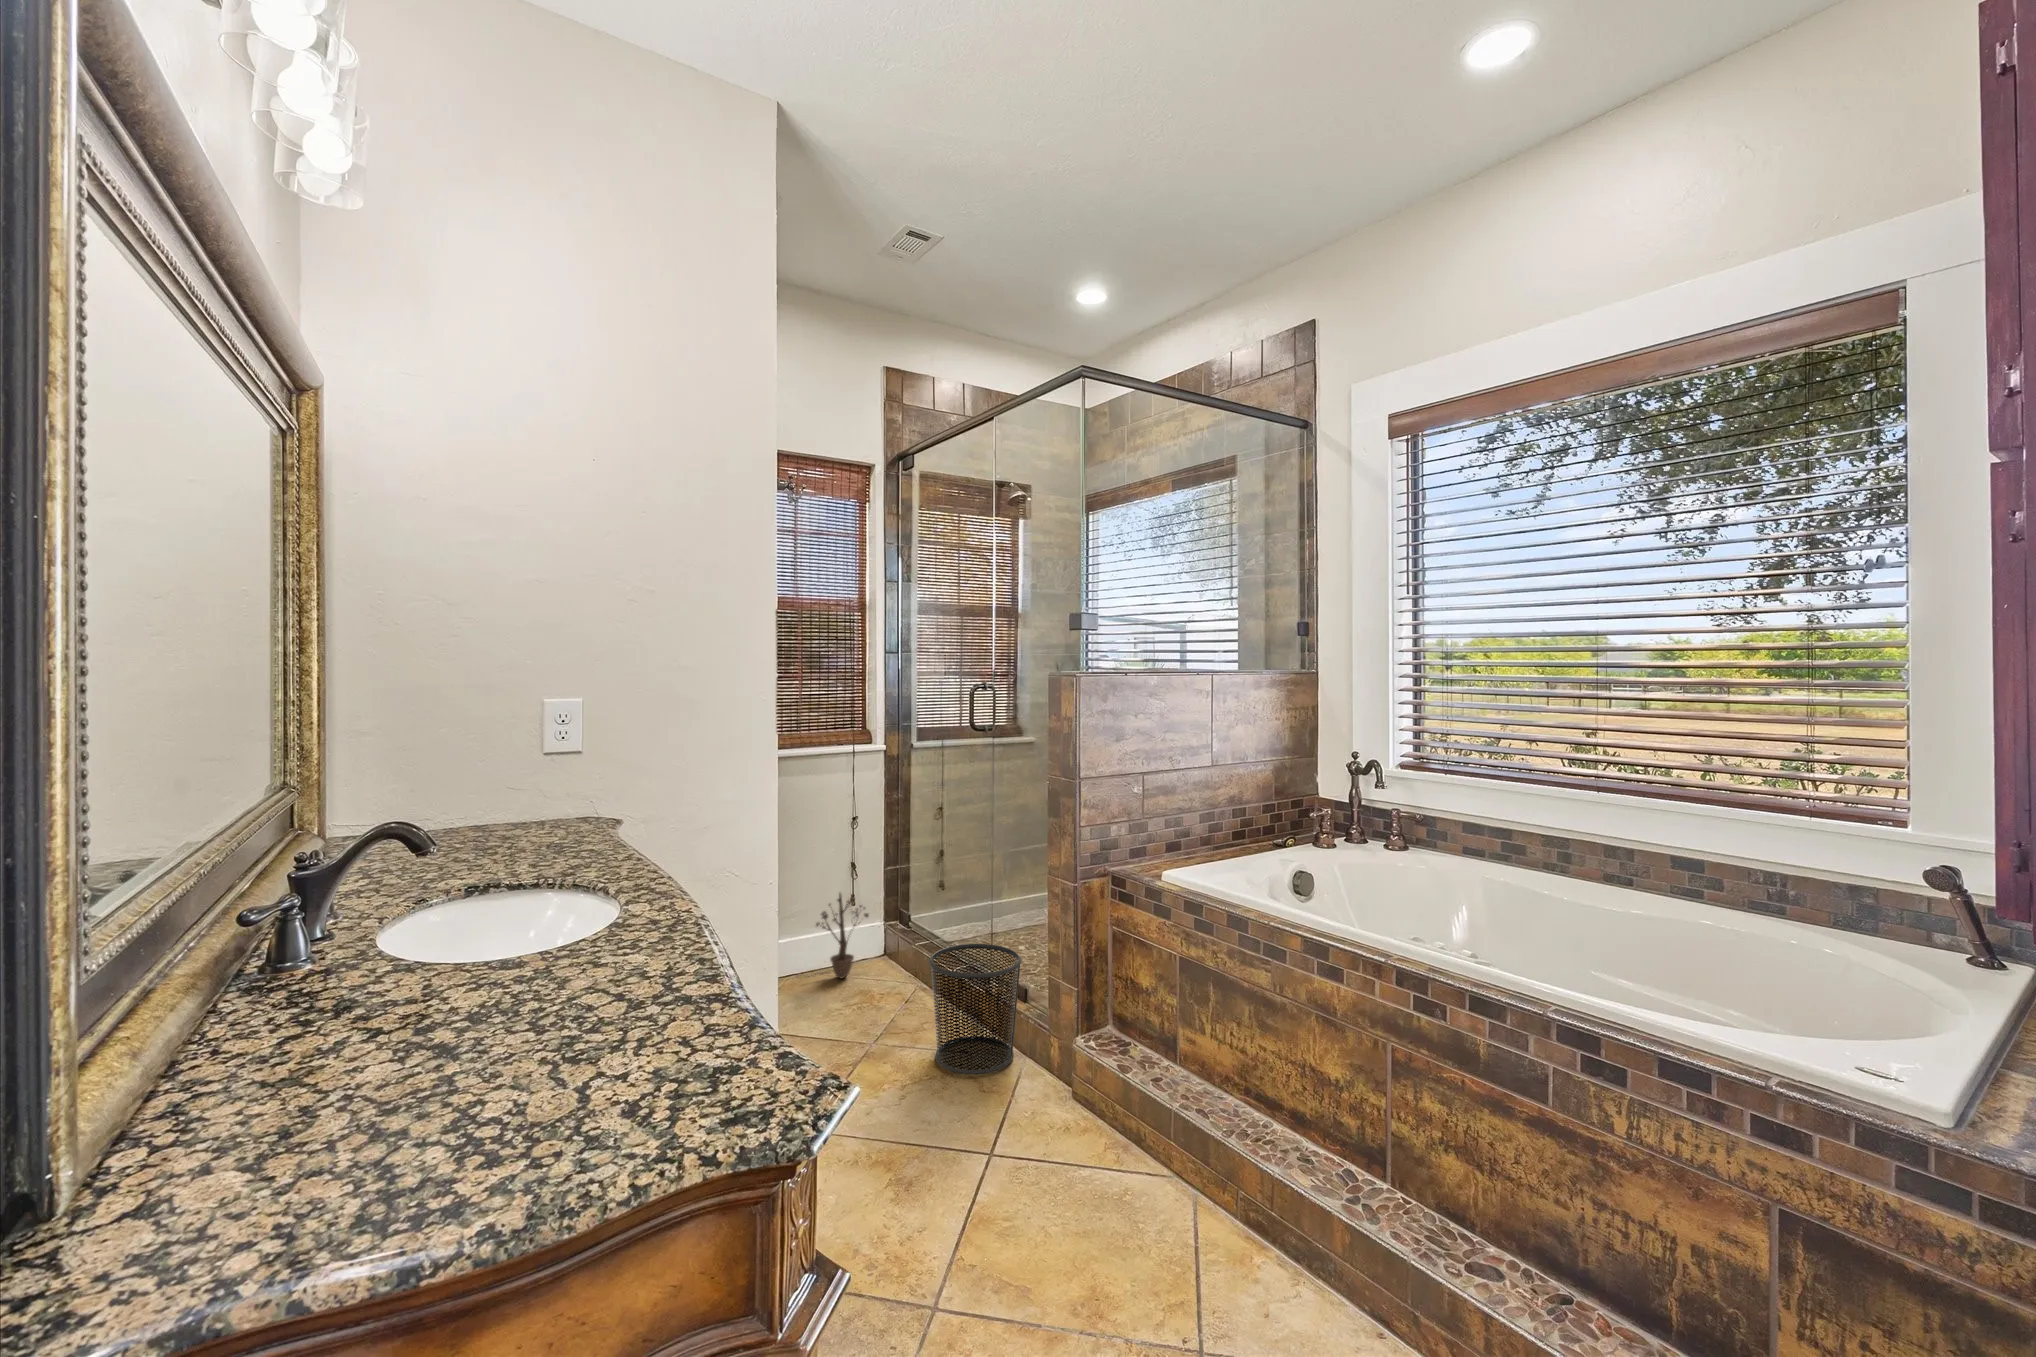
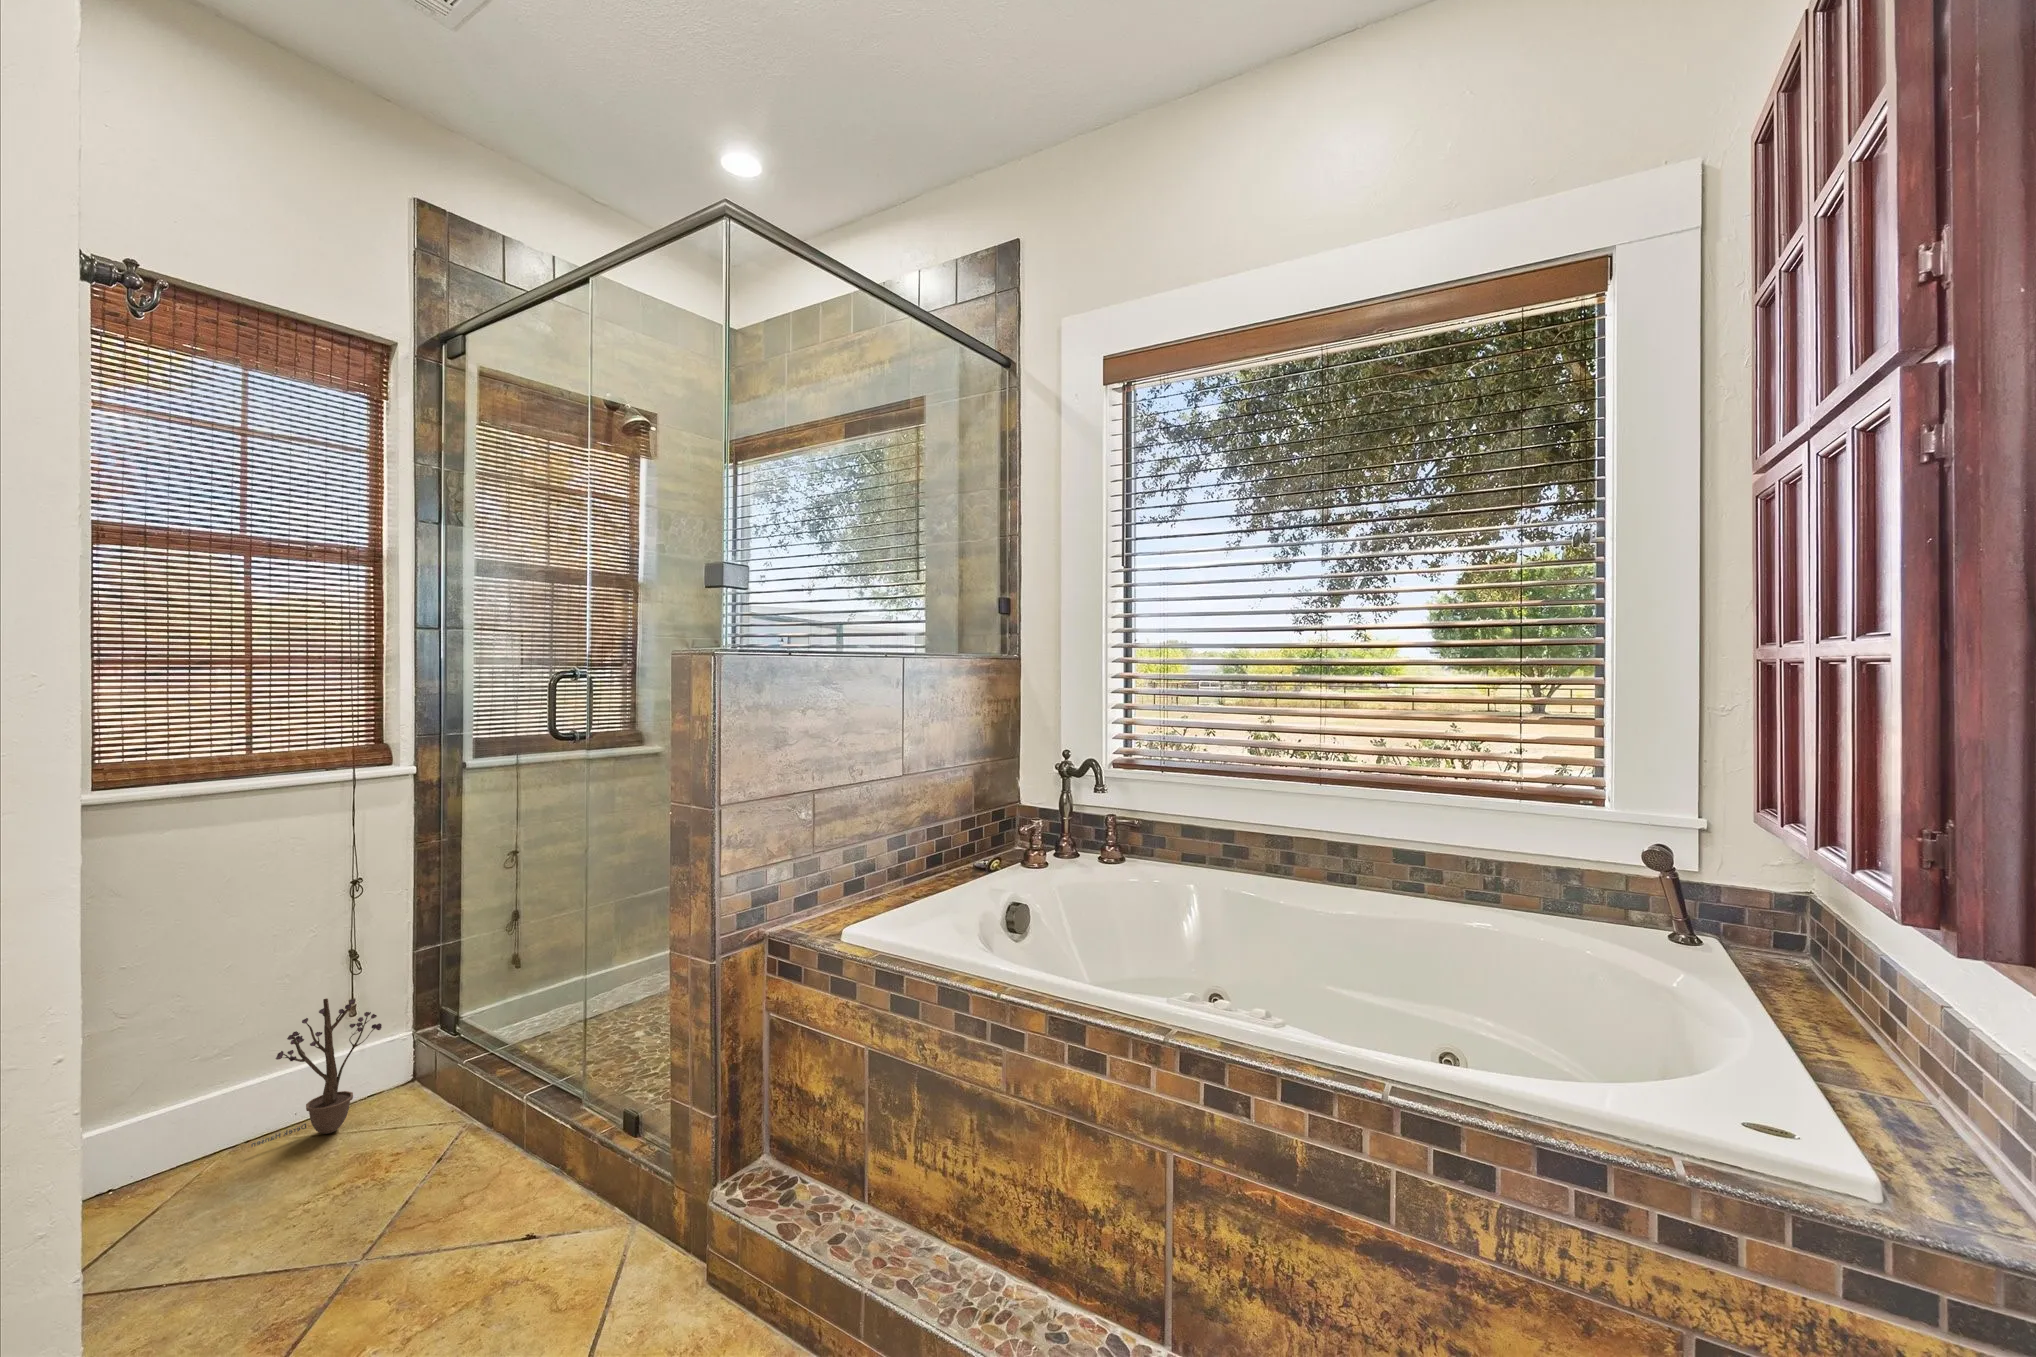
waste bin: present [929,944,1021,1074] -> none [468,1055,629,1275]

